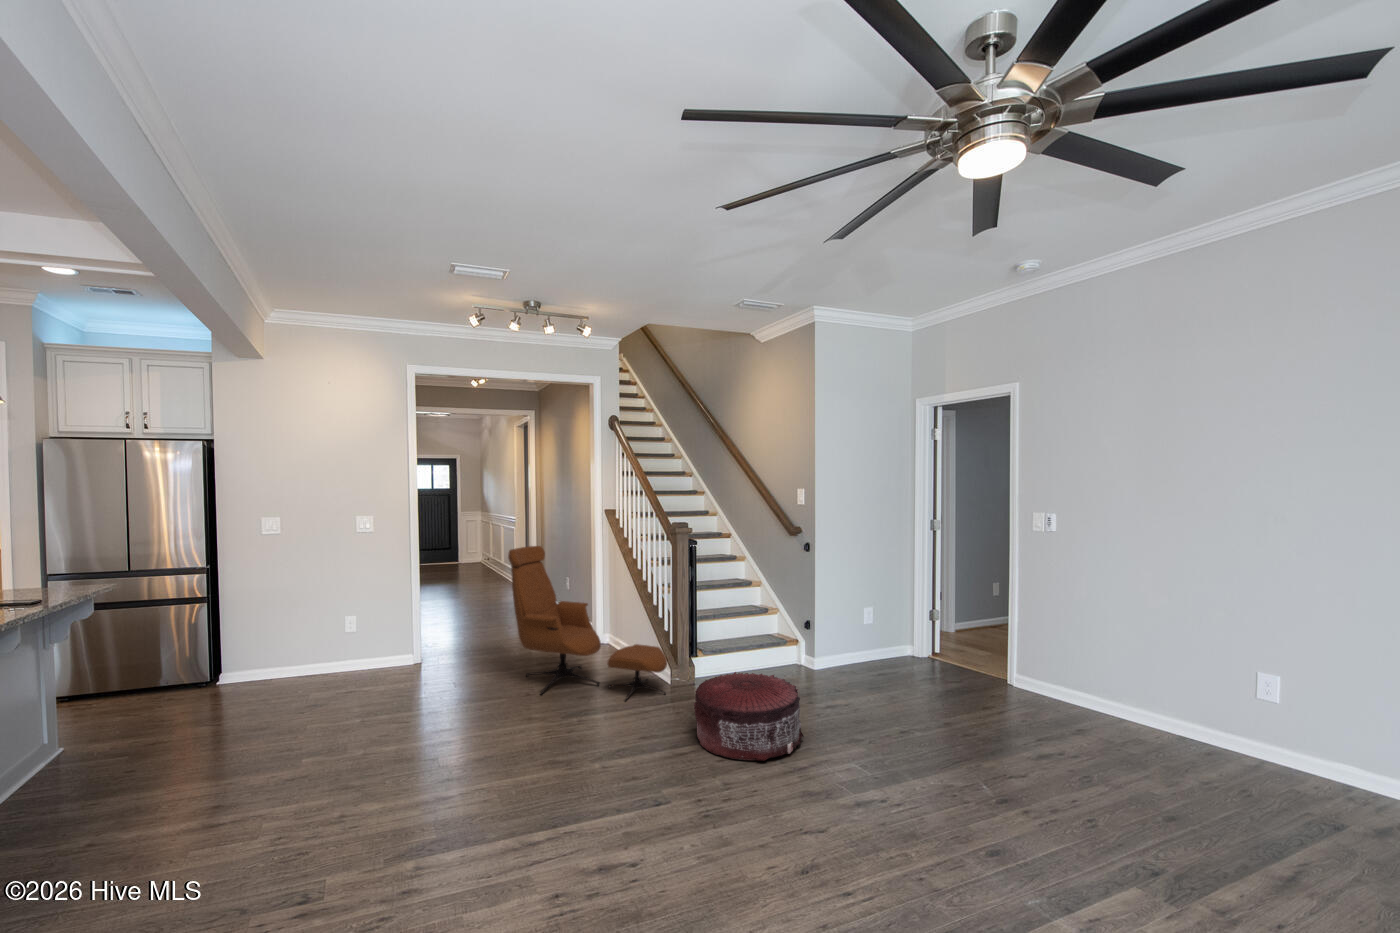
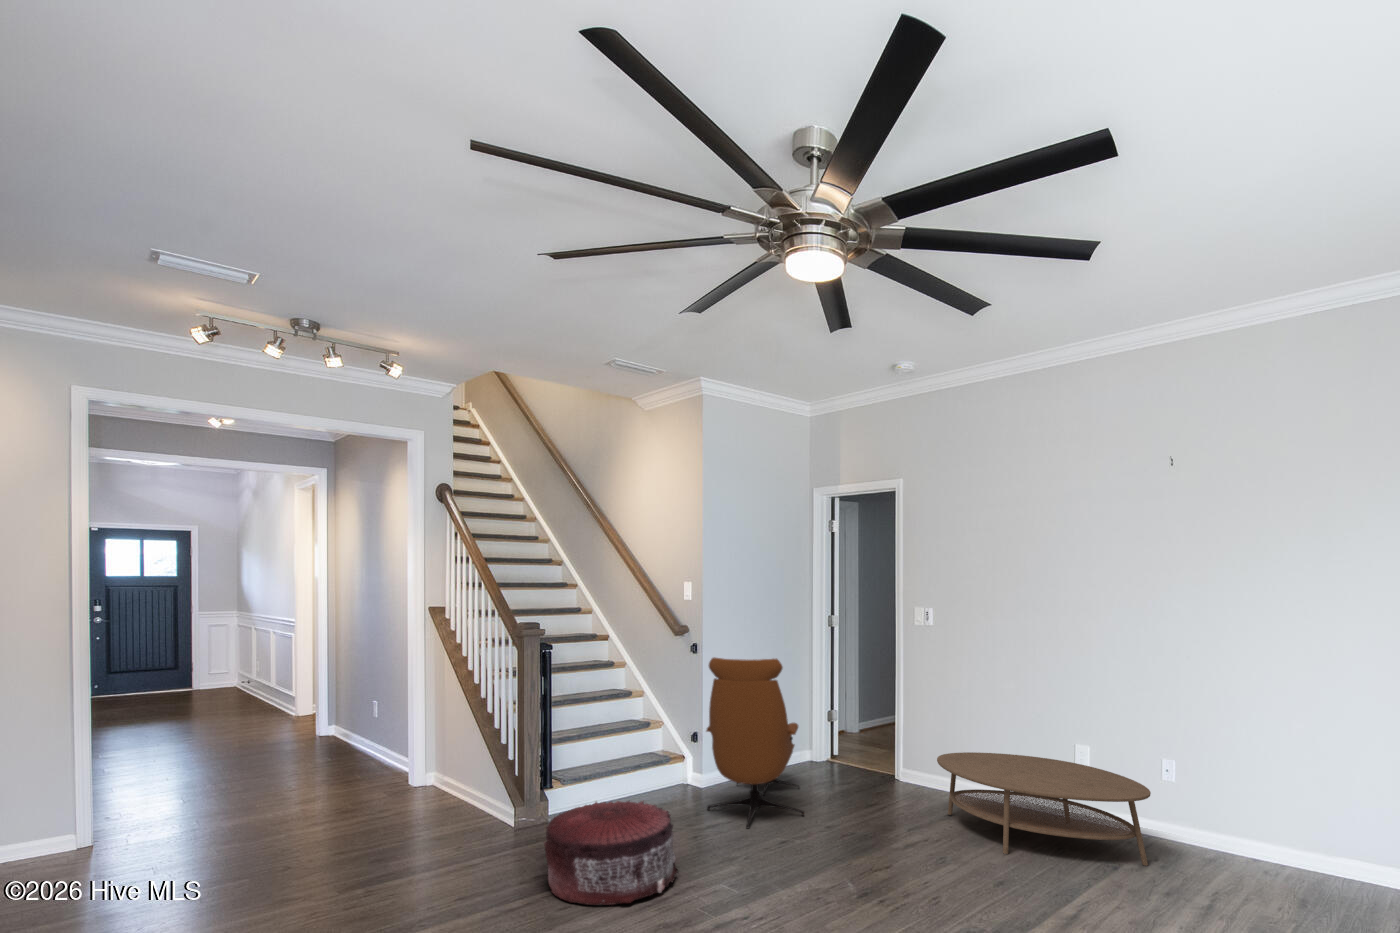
lounge chair: present [508,546,667,701] -> present [706,657,804,828]
coffee table: none [1028,652,1255,773] -> present [937,752,1151,866]

